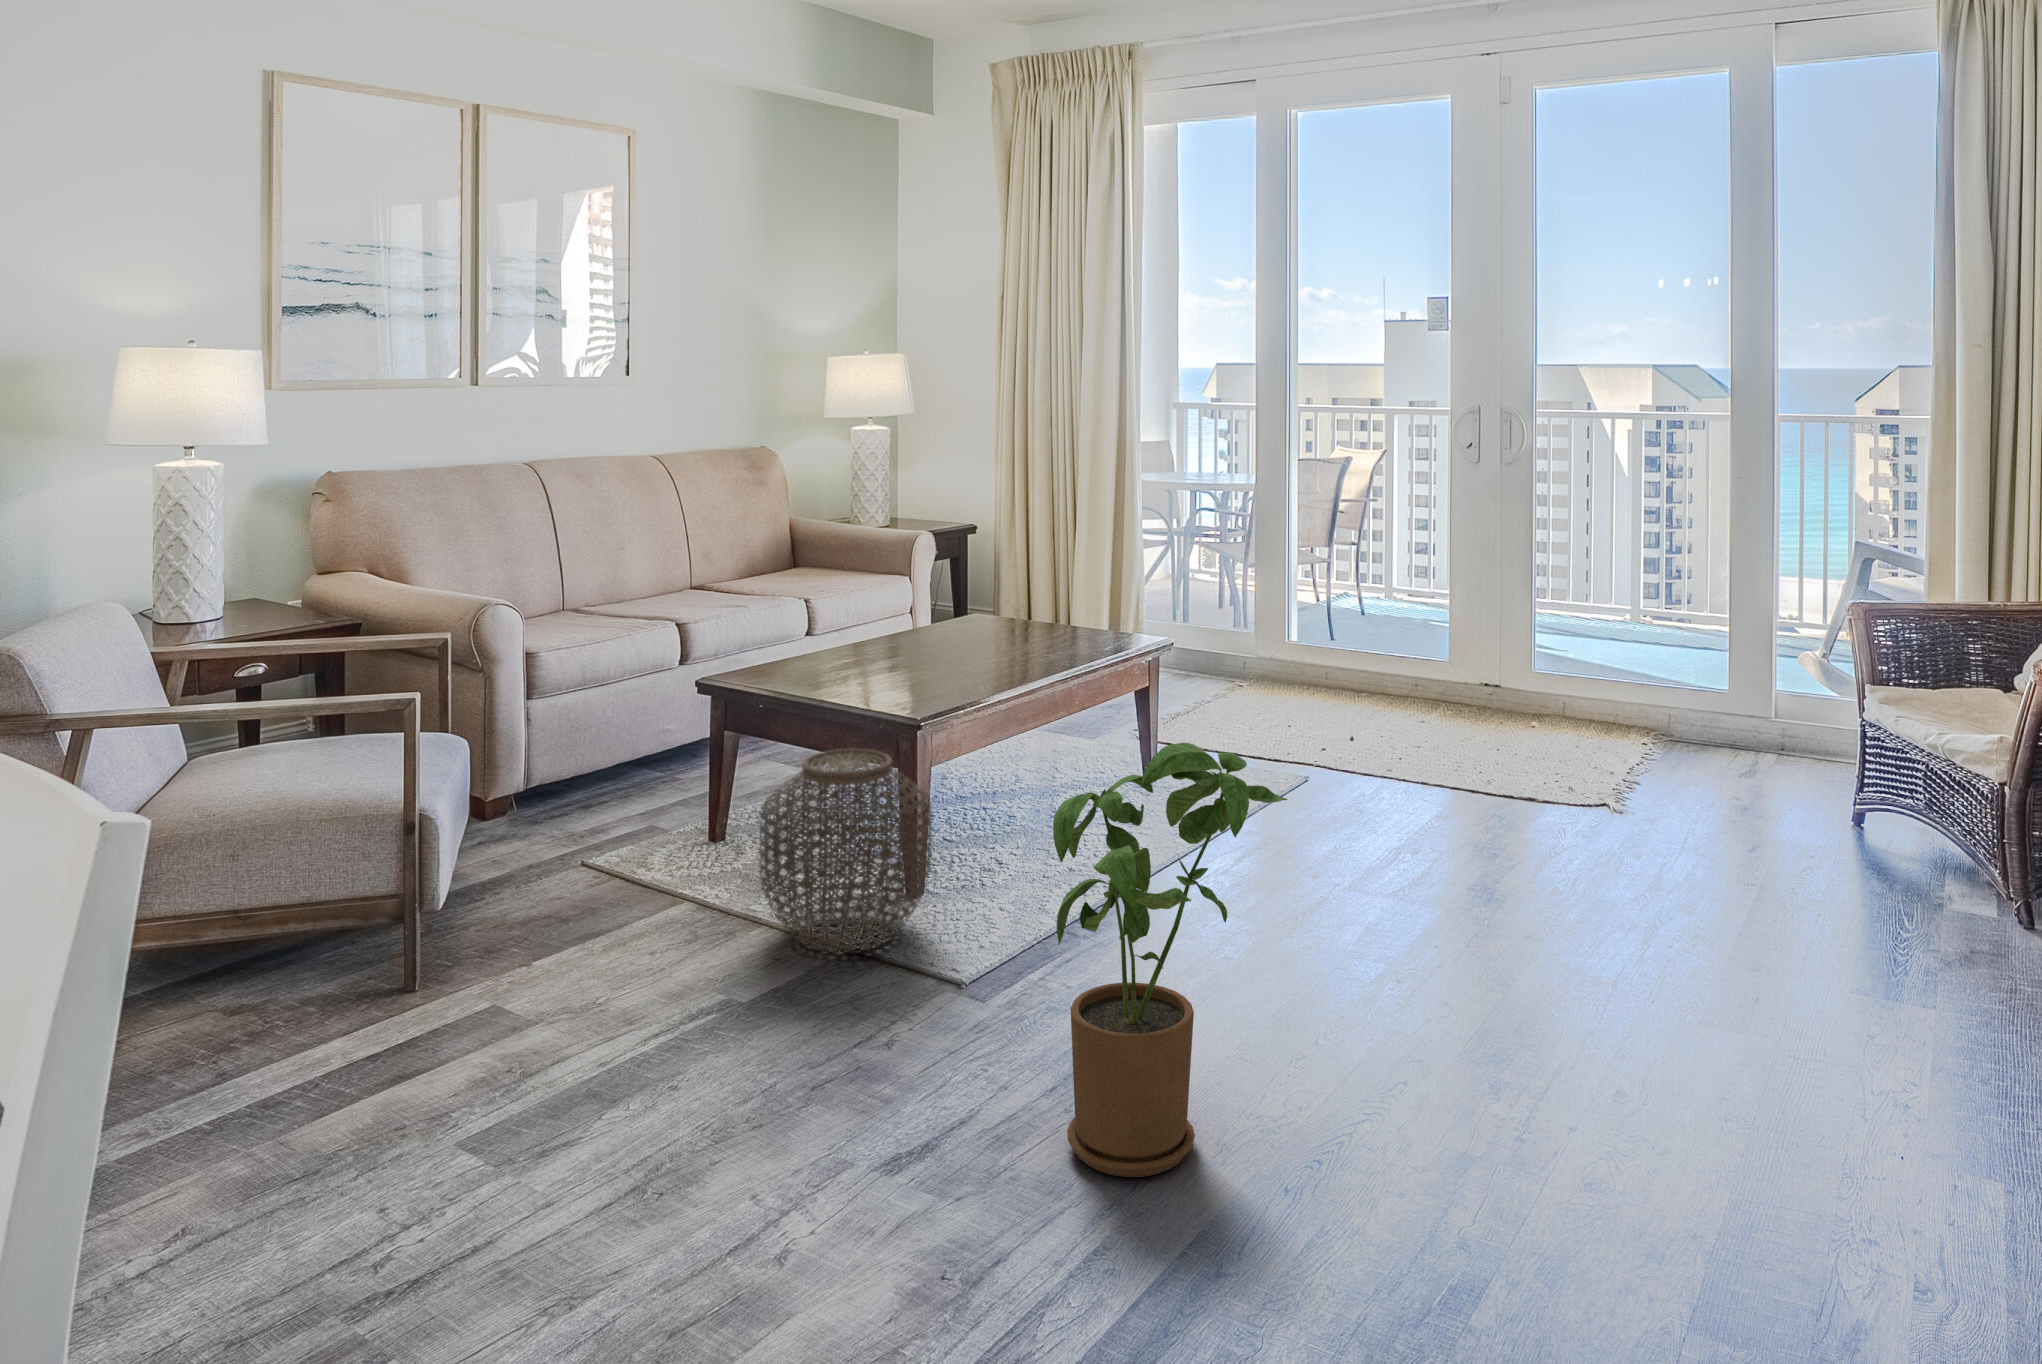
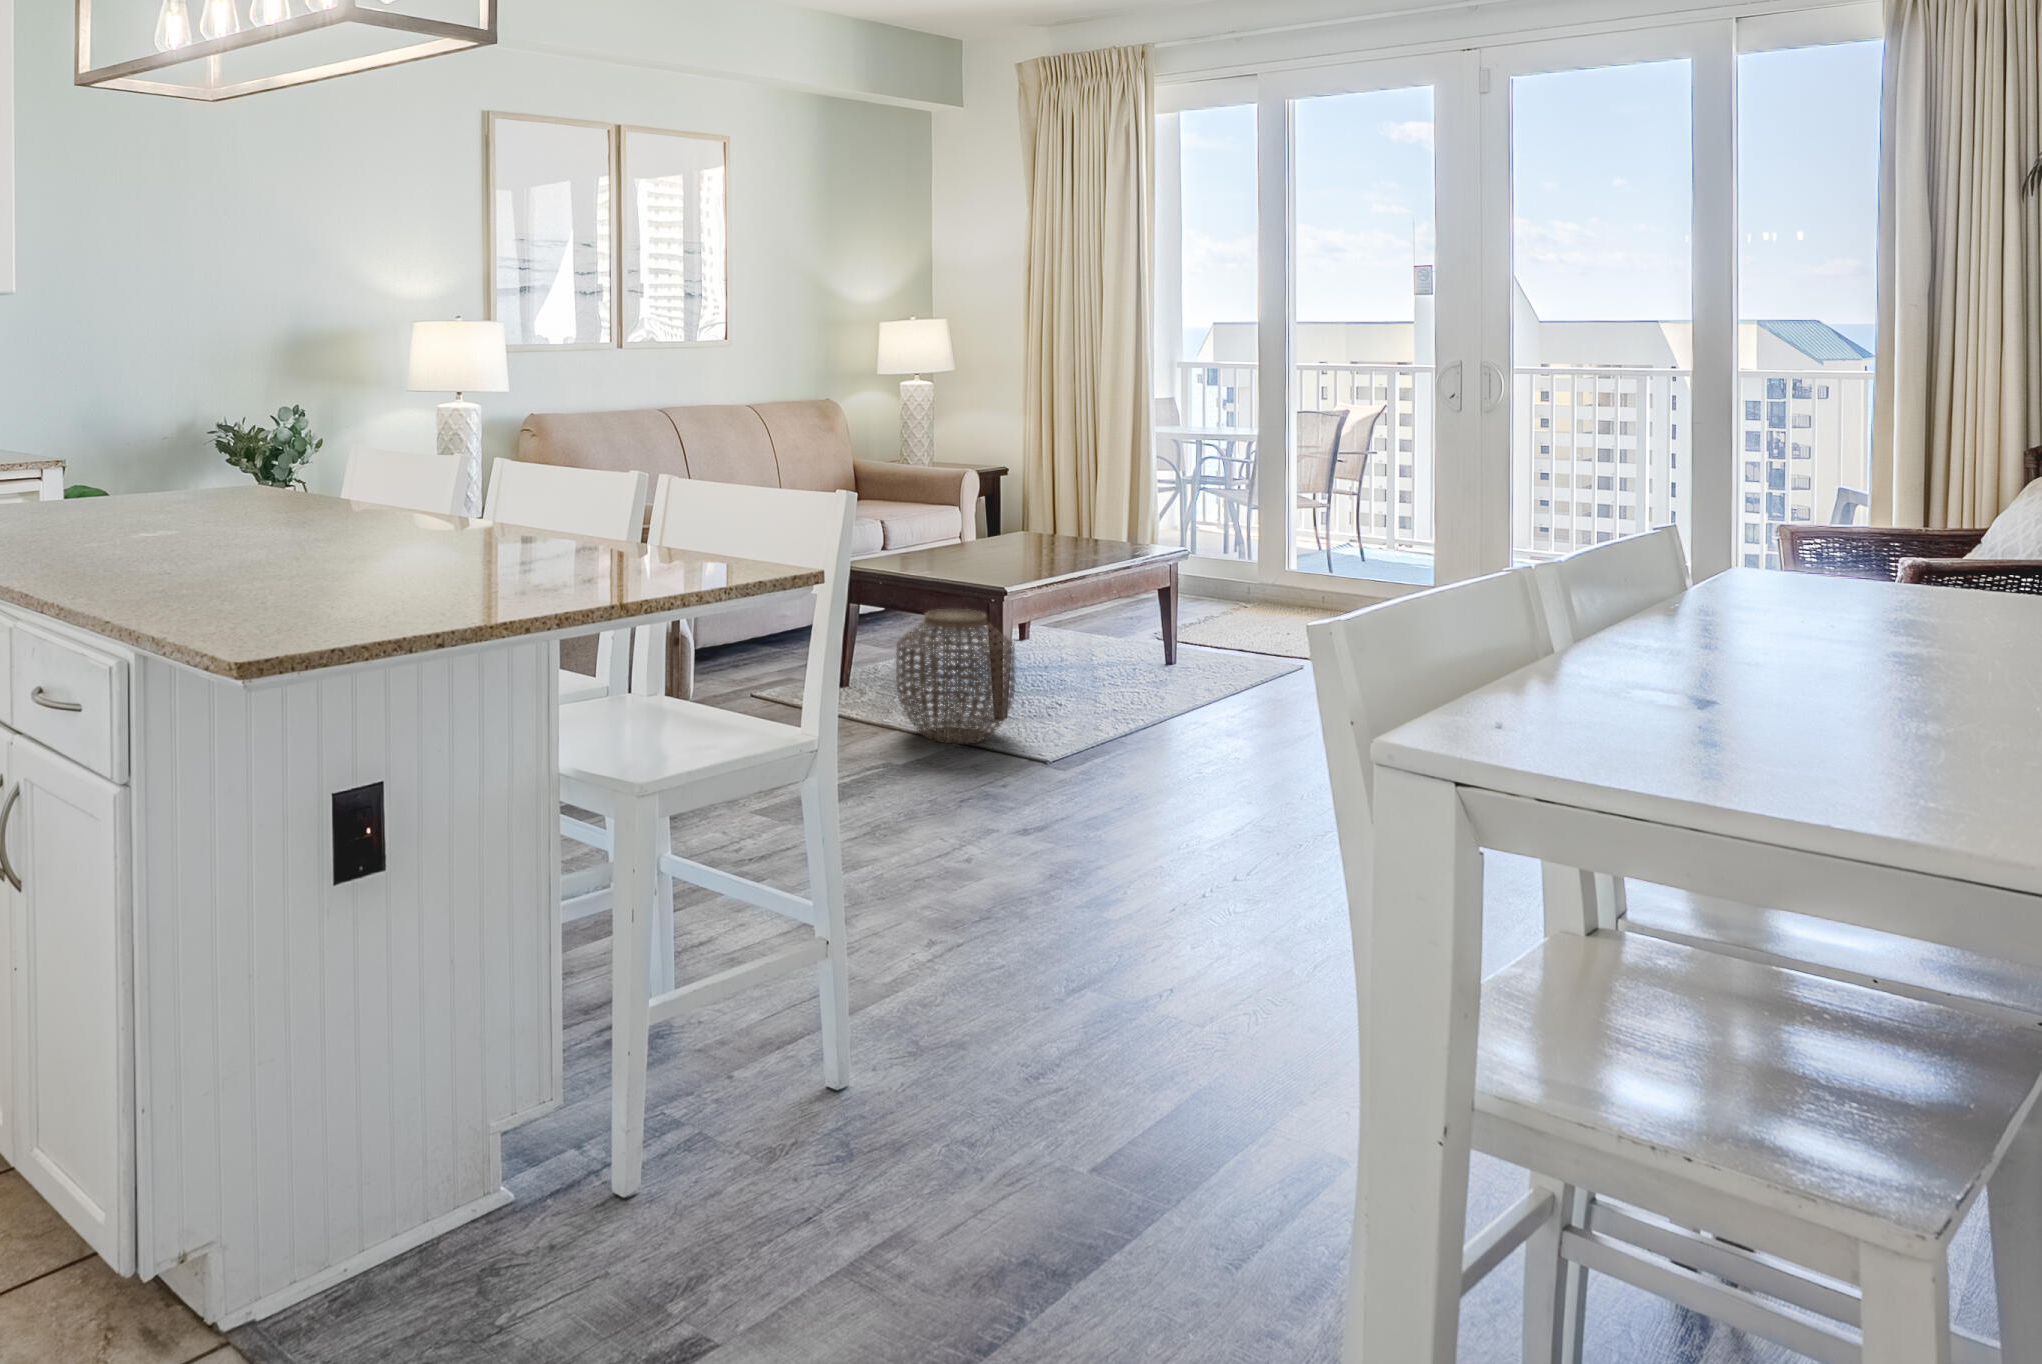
house plant: present [1053,742,1287,1177] -> none [1116,578,1271,843]

